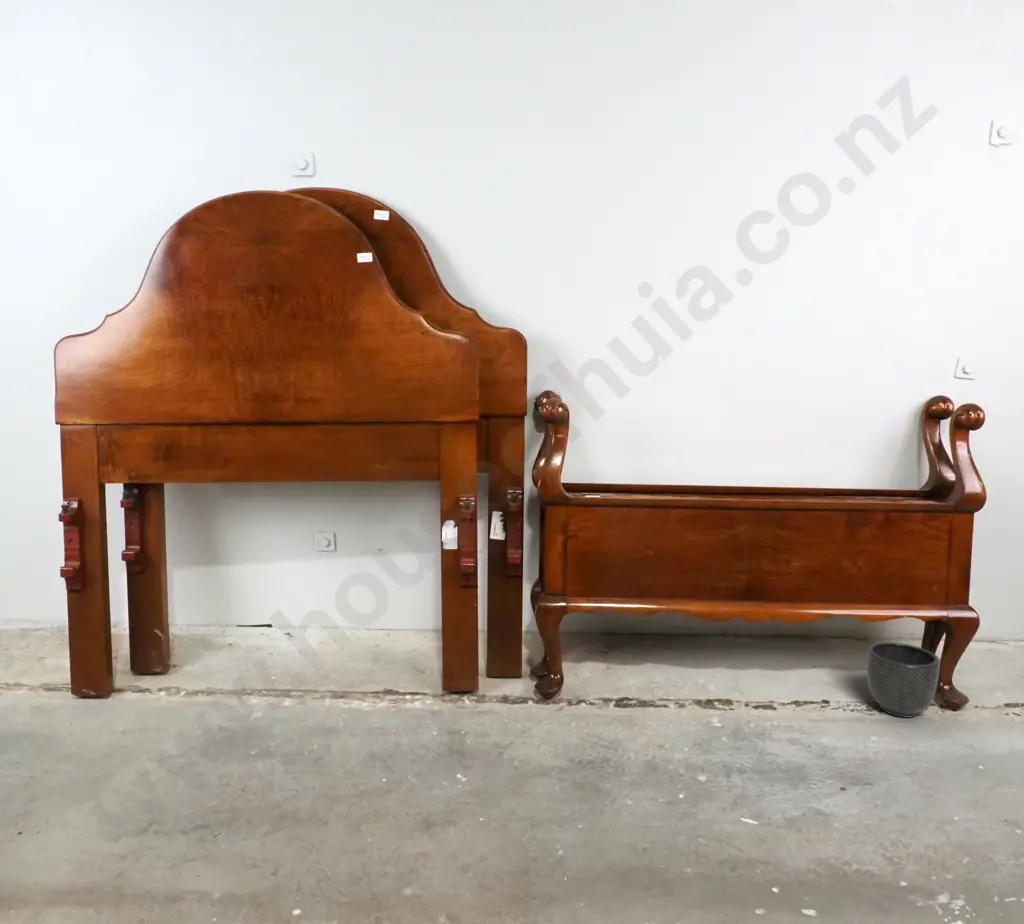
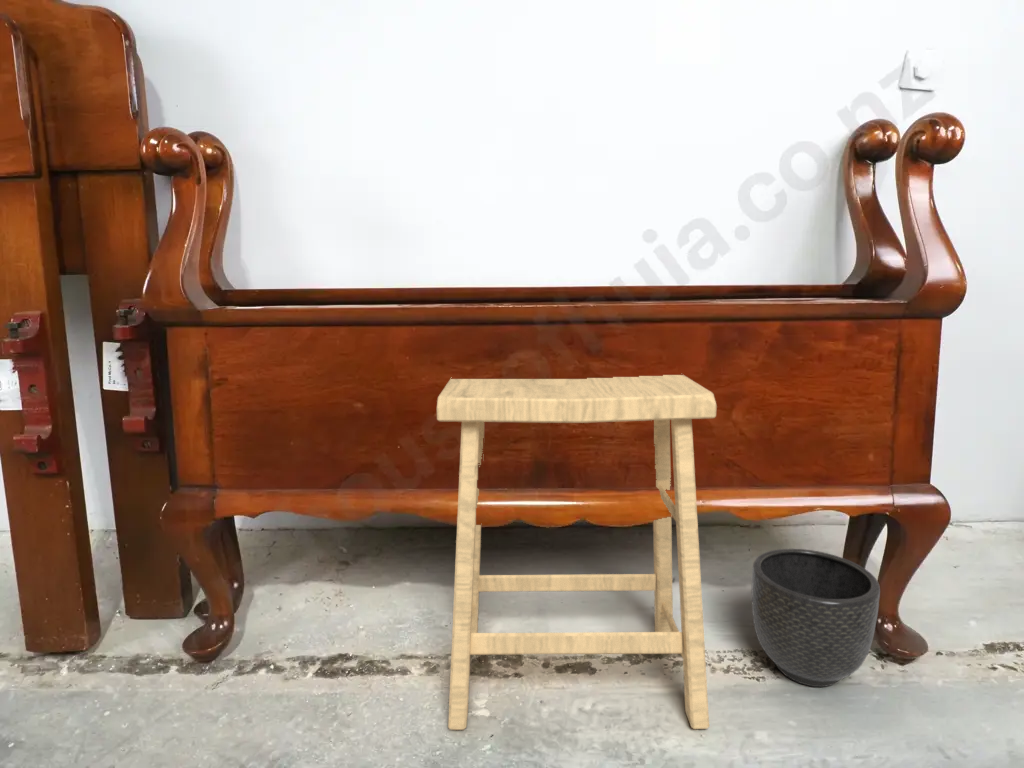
footstool: none [690,537,854,732] -> present [437,375,717,730]

